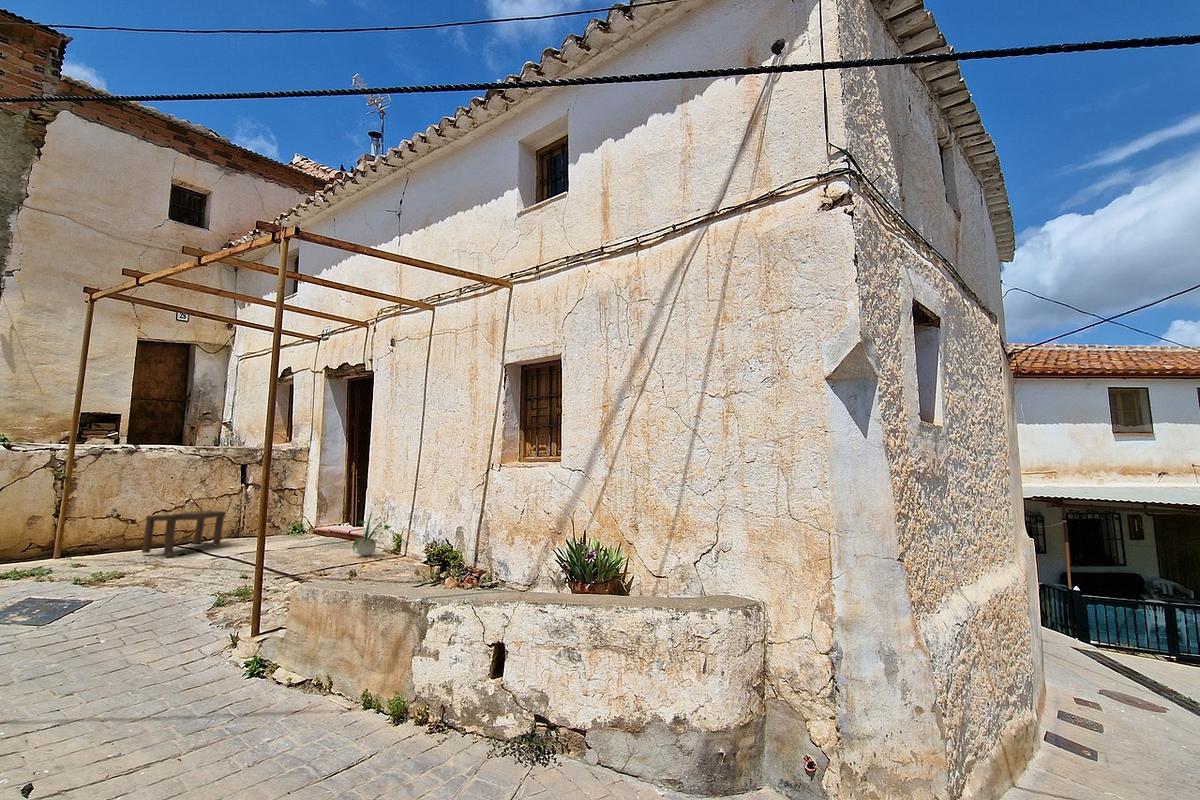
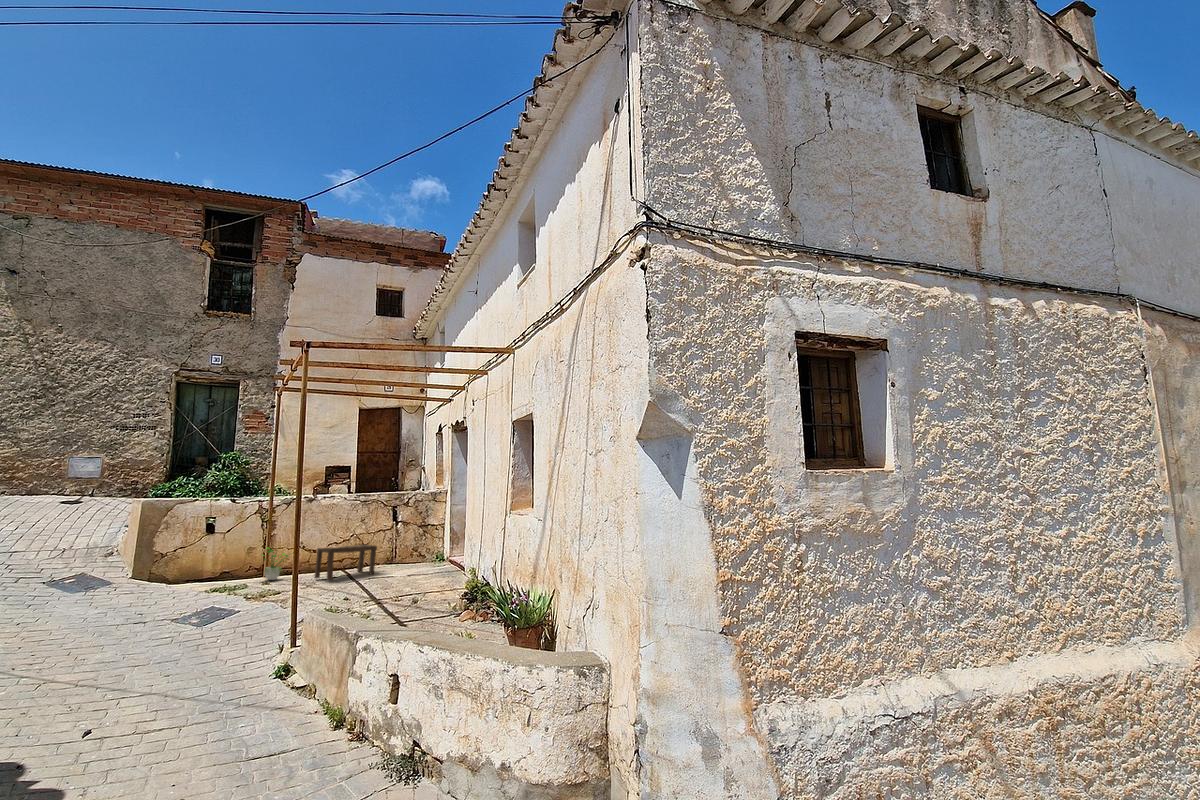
potted plant: present [353,512,391,556] -> present [263,548,288,580]

